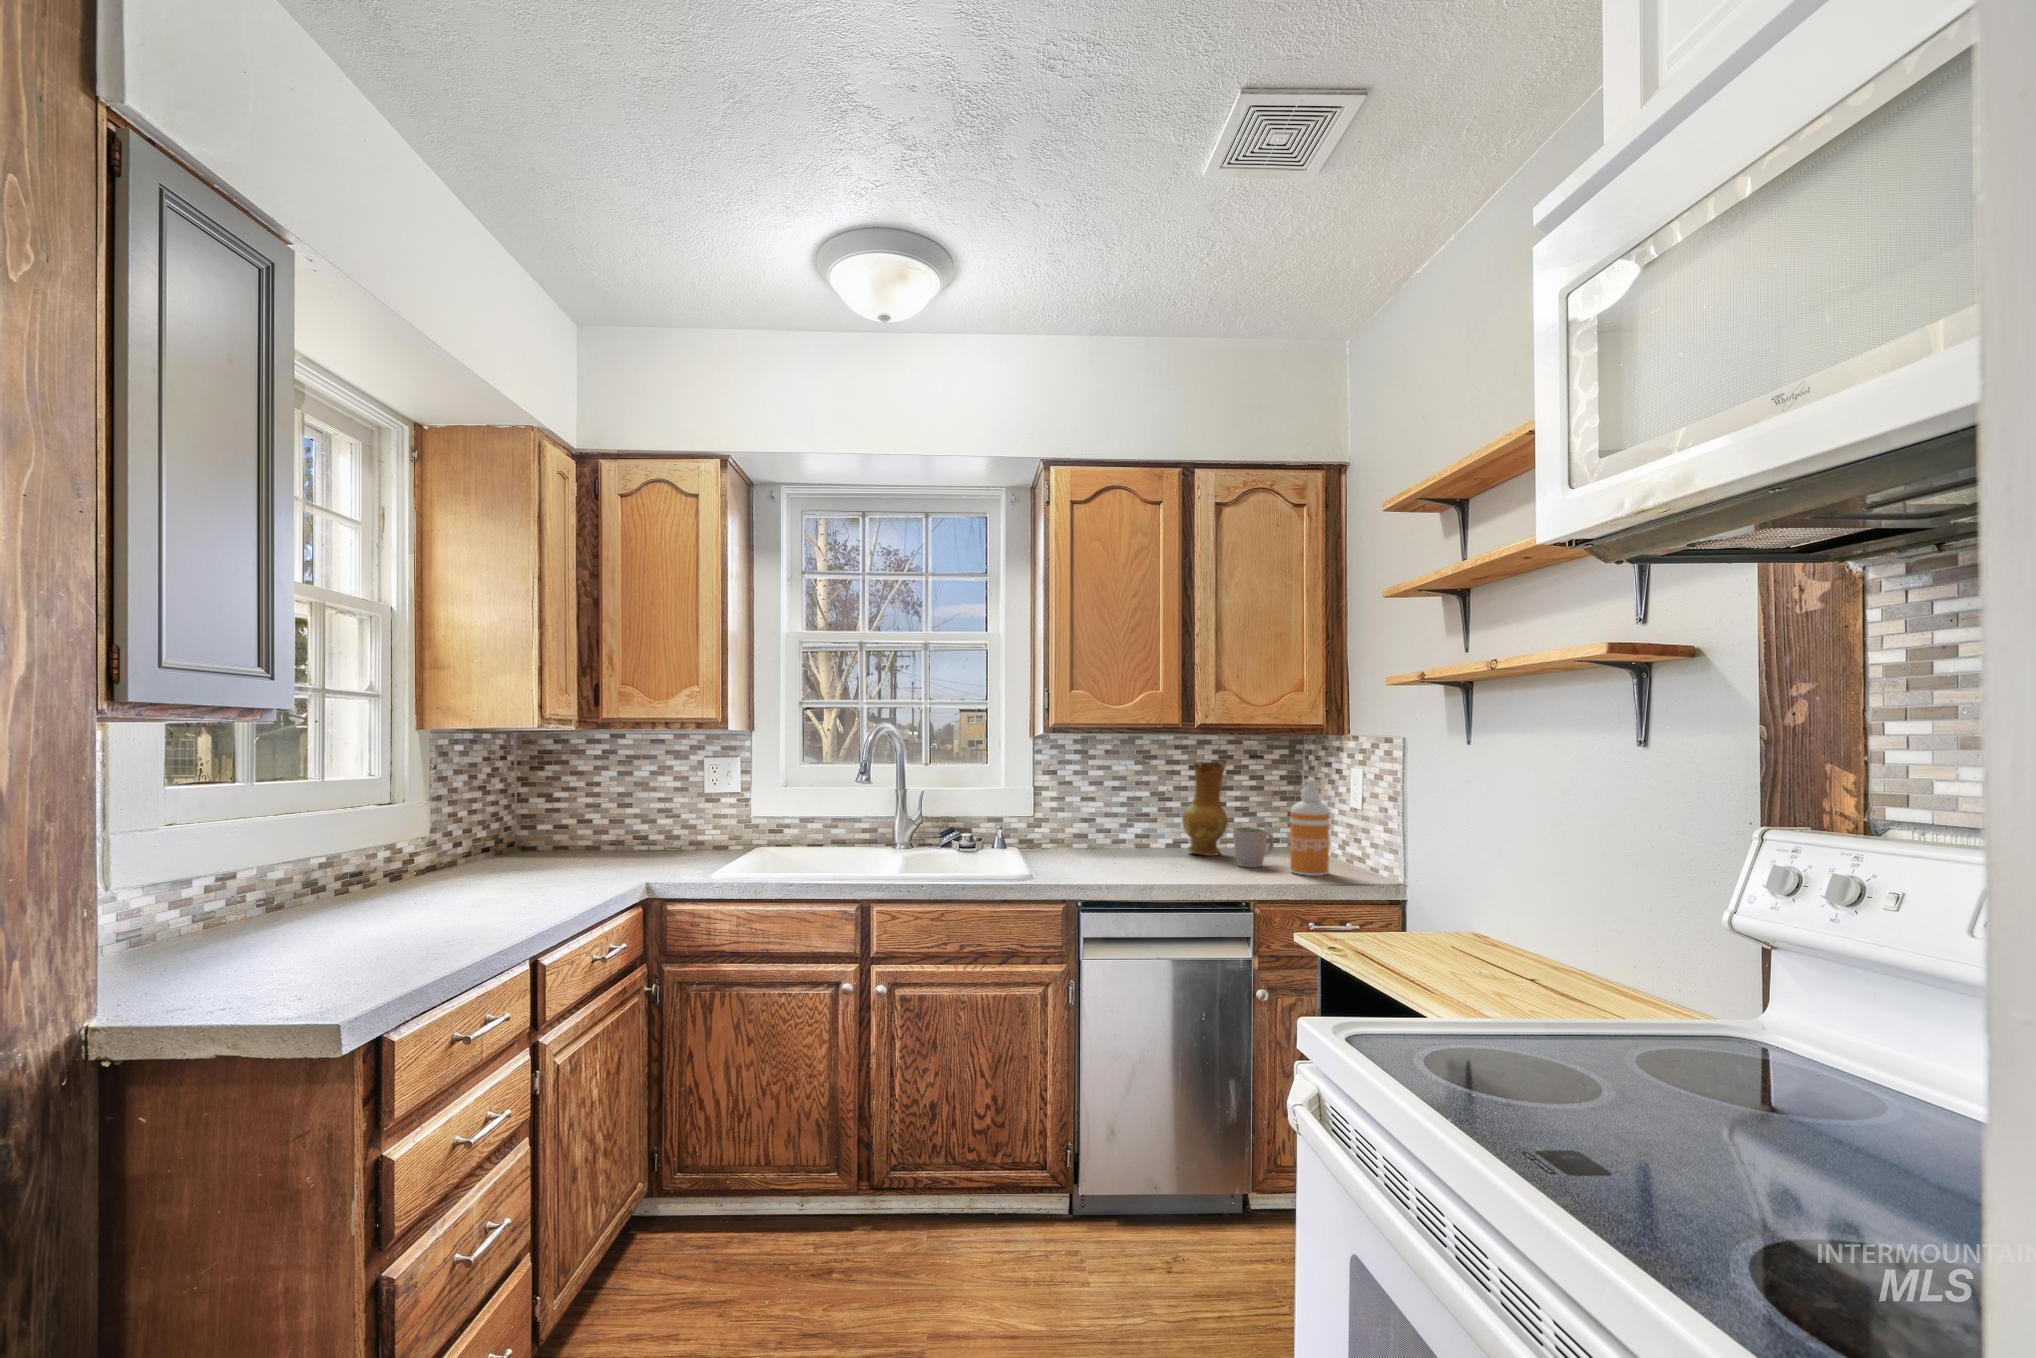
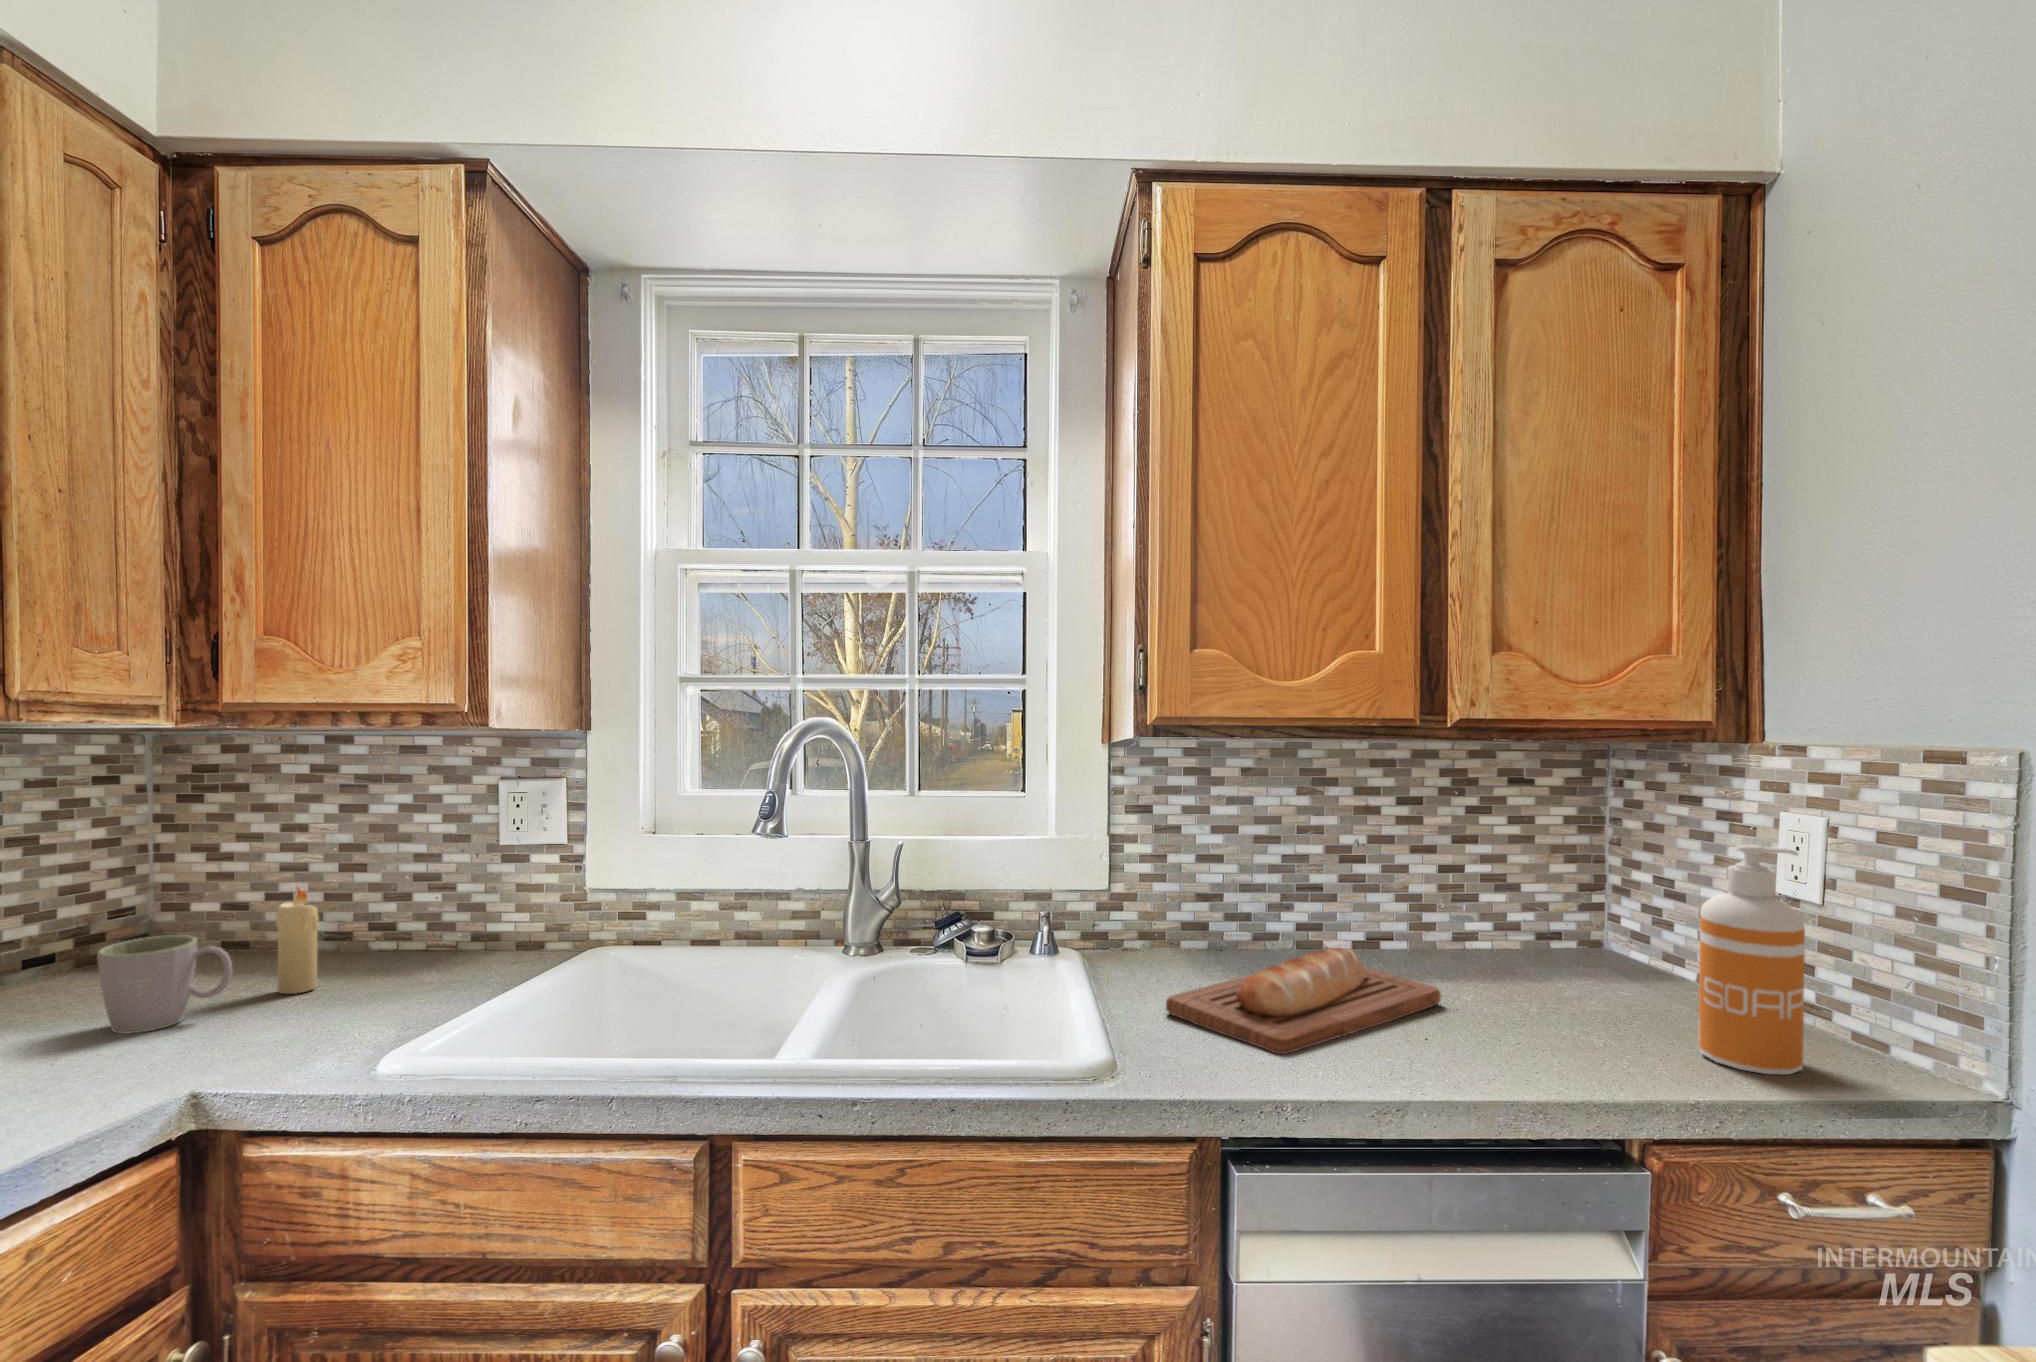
ceramic jug: present [1182,761,1228,856] -> none [1395,791,1489,980]
candle: none [617,809,636,862] -> present [276,886,319,994]
mug: present [1233,827,1274,868] -> present [97,935,232,1034]
bread loaf: none [1059,837,1193,875] -> present [1166,948,1441,1054]

